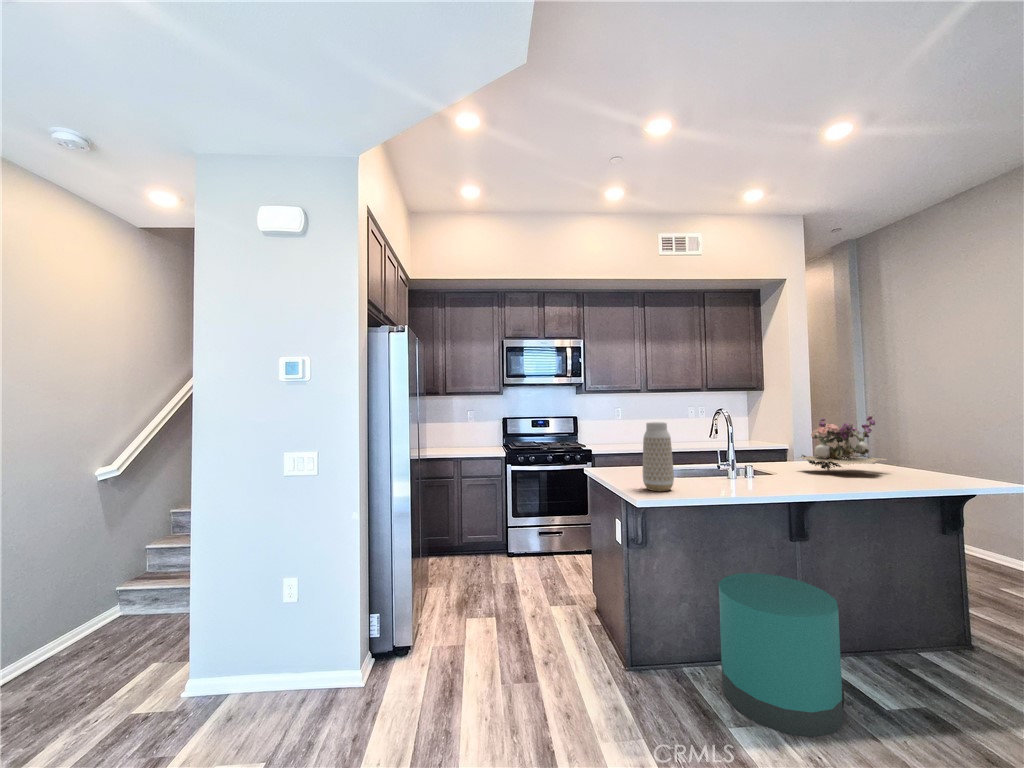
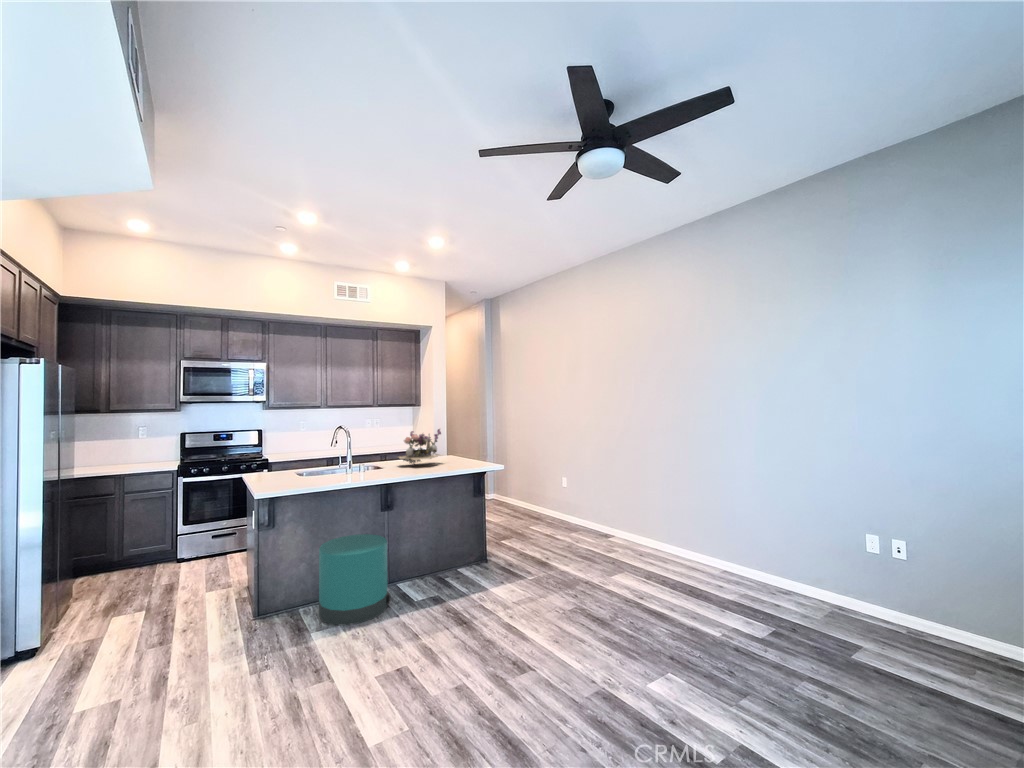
vase: present [643,422,674,491] -> none [267,439,290,487]

